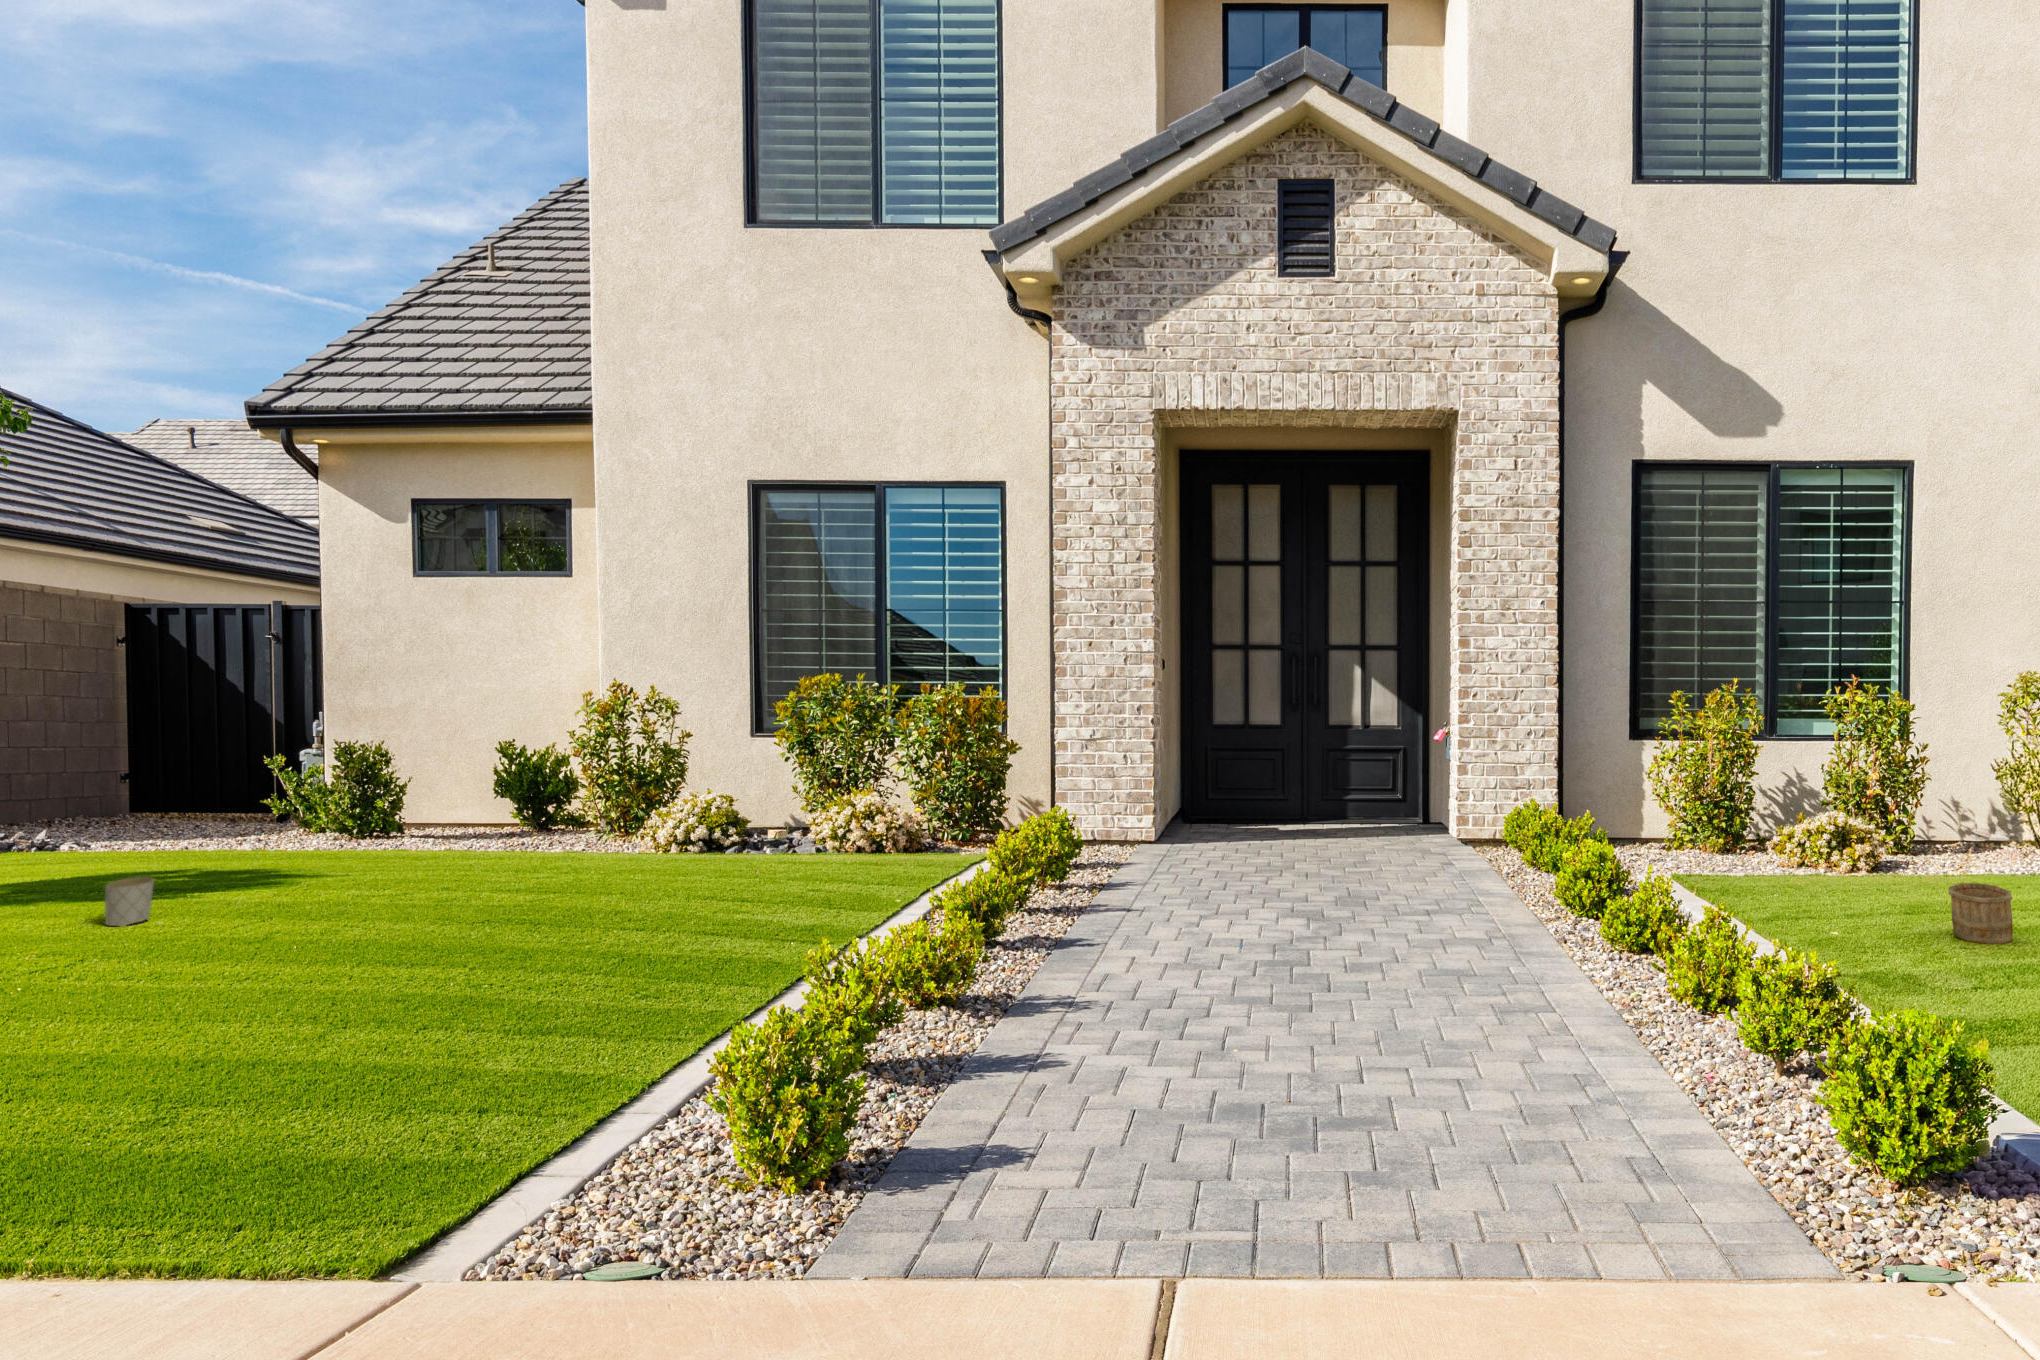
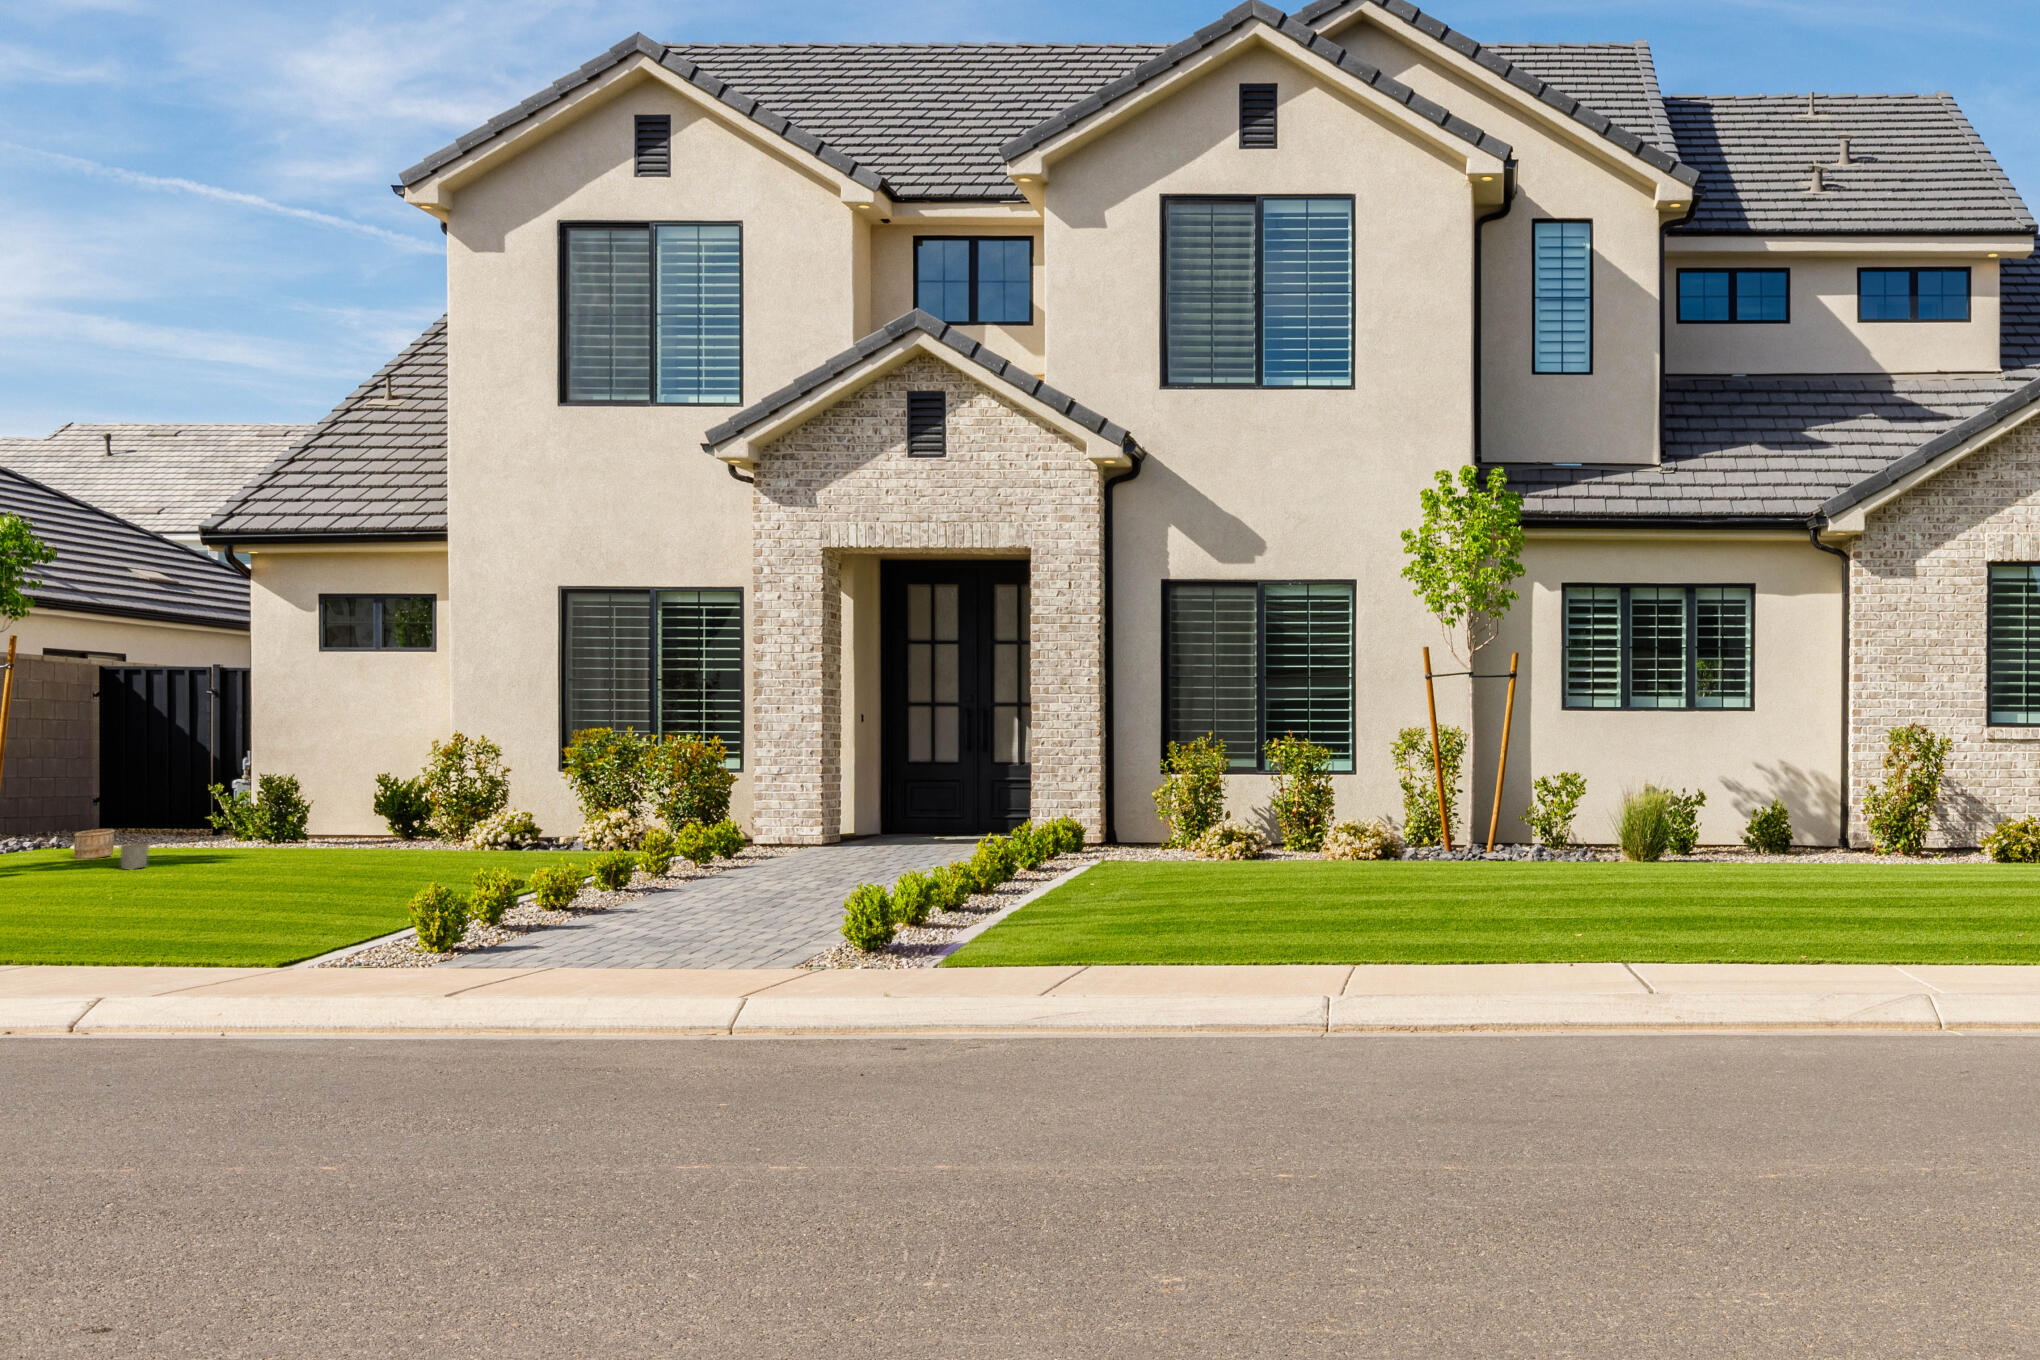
wooden bucket: present [1949,883,2013,944] -> present [74,829,115,859]

